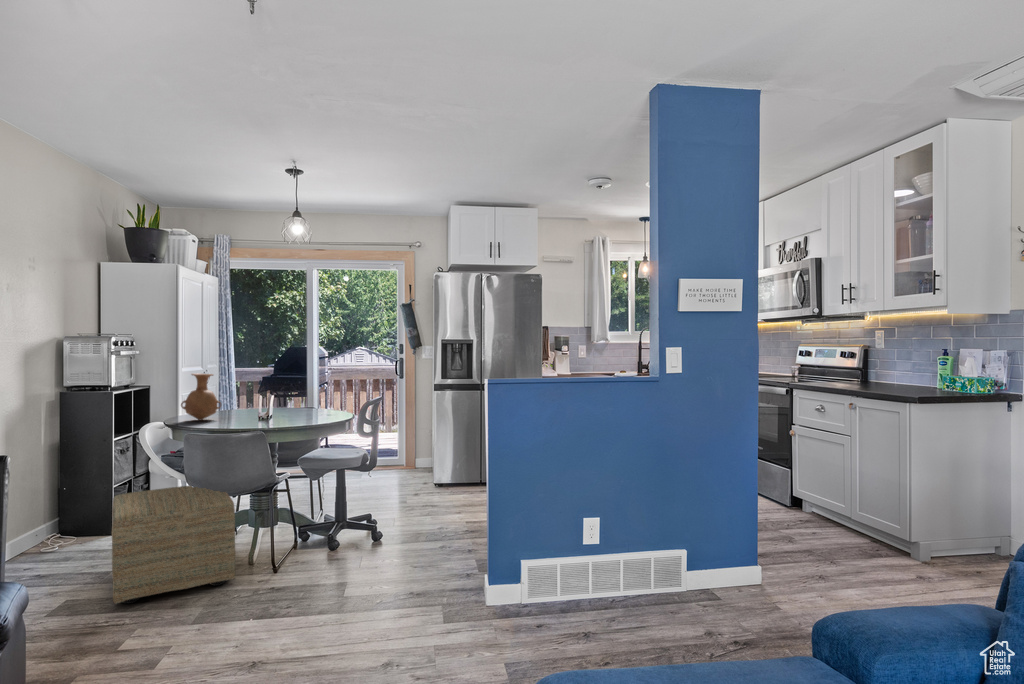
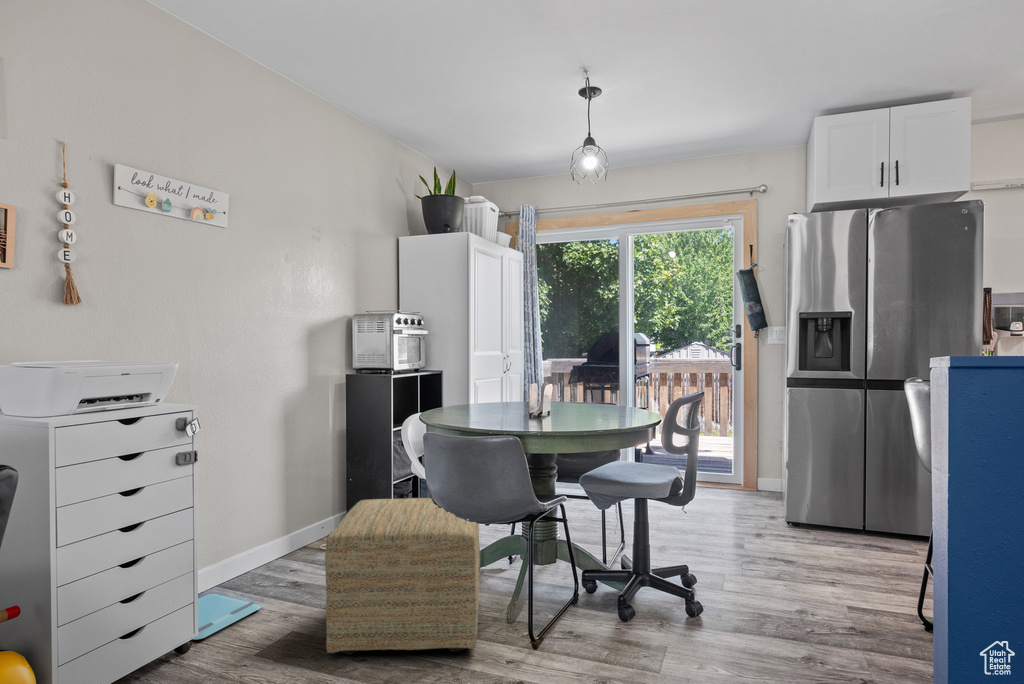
vase: present [181,374,221,420] -> none [442,353,488,413]

